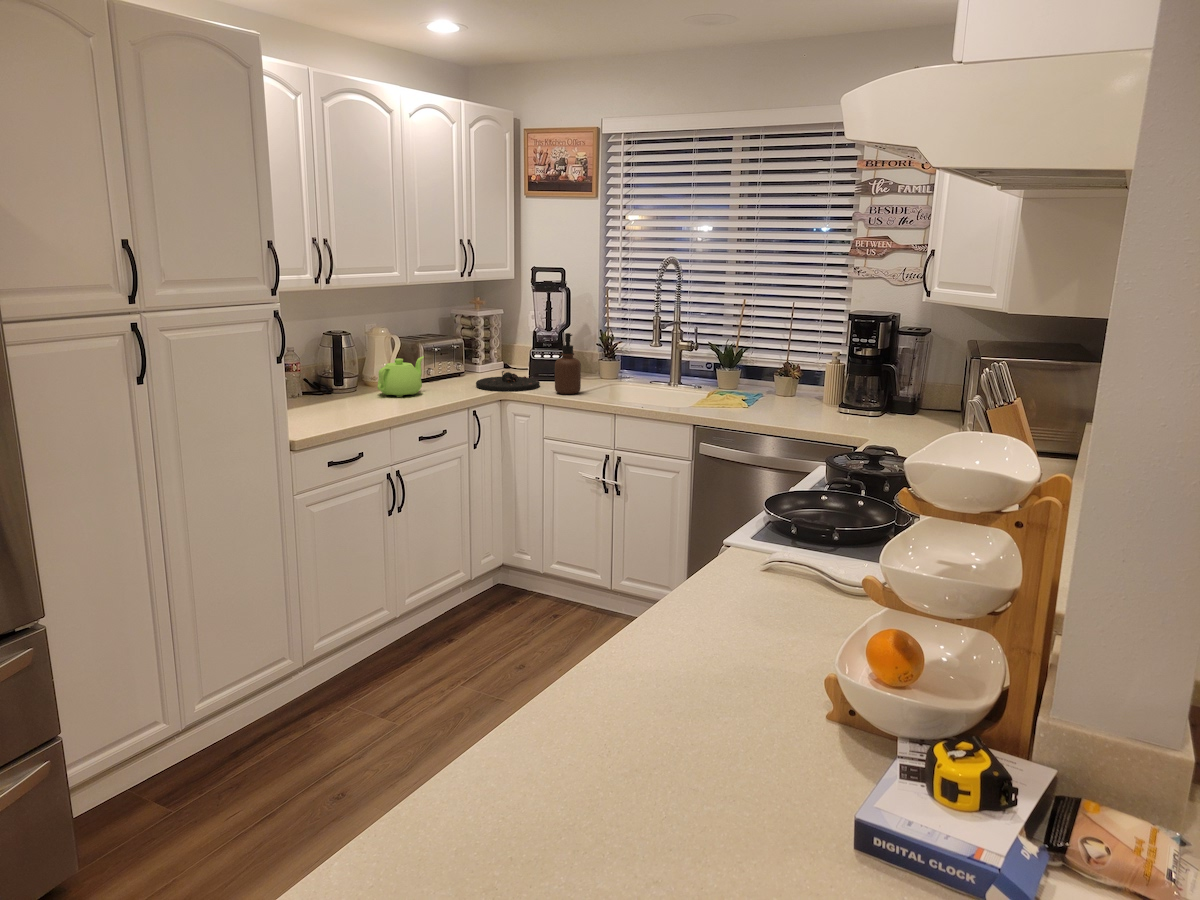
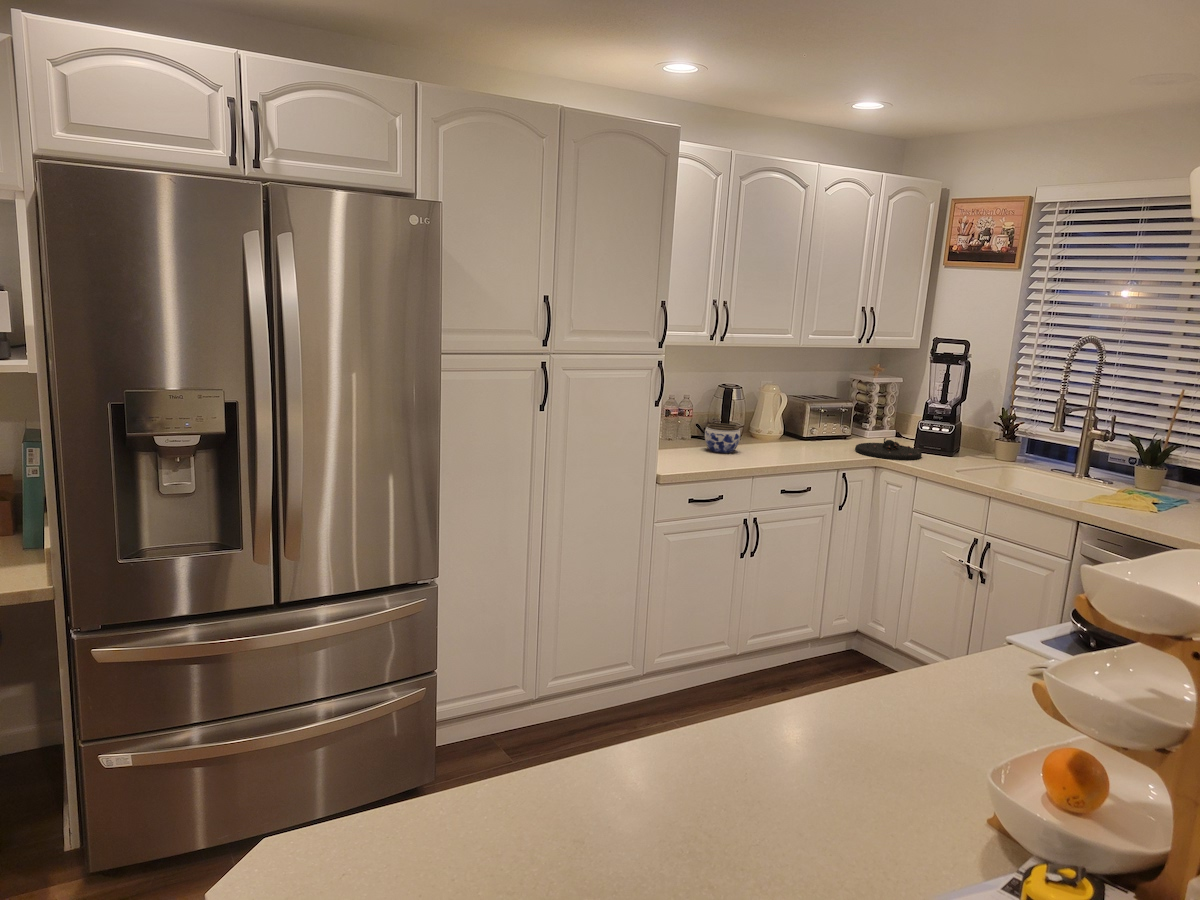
soap dispenser: present [555,333,581,394] -> none [933,408,965,470]
teapot: present [377,356,424,397] -> none [756,414,807,450]
jar: none [323,375,363,408] -> present [705,423,741,453]

